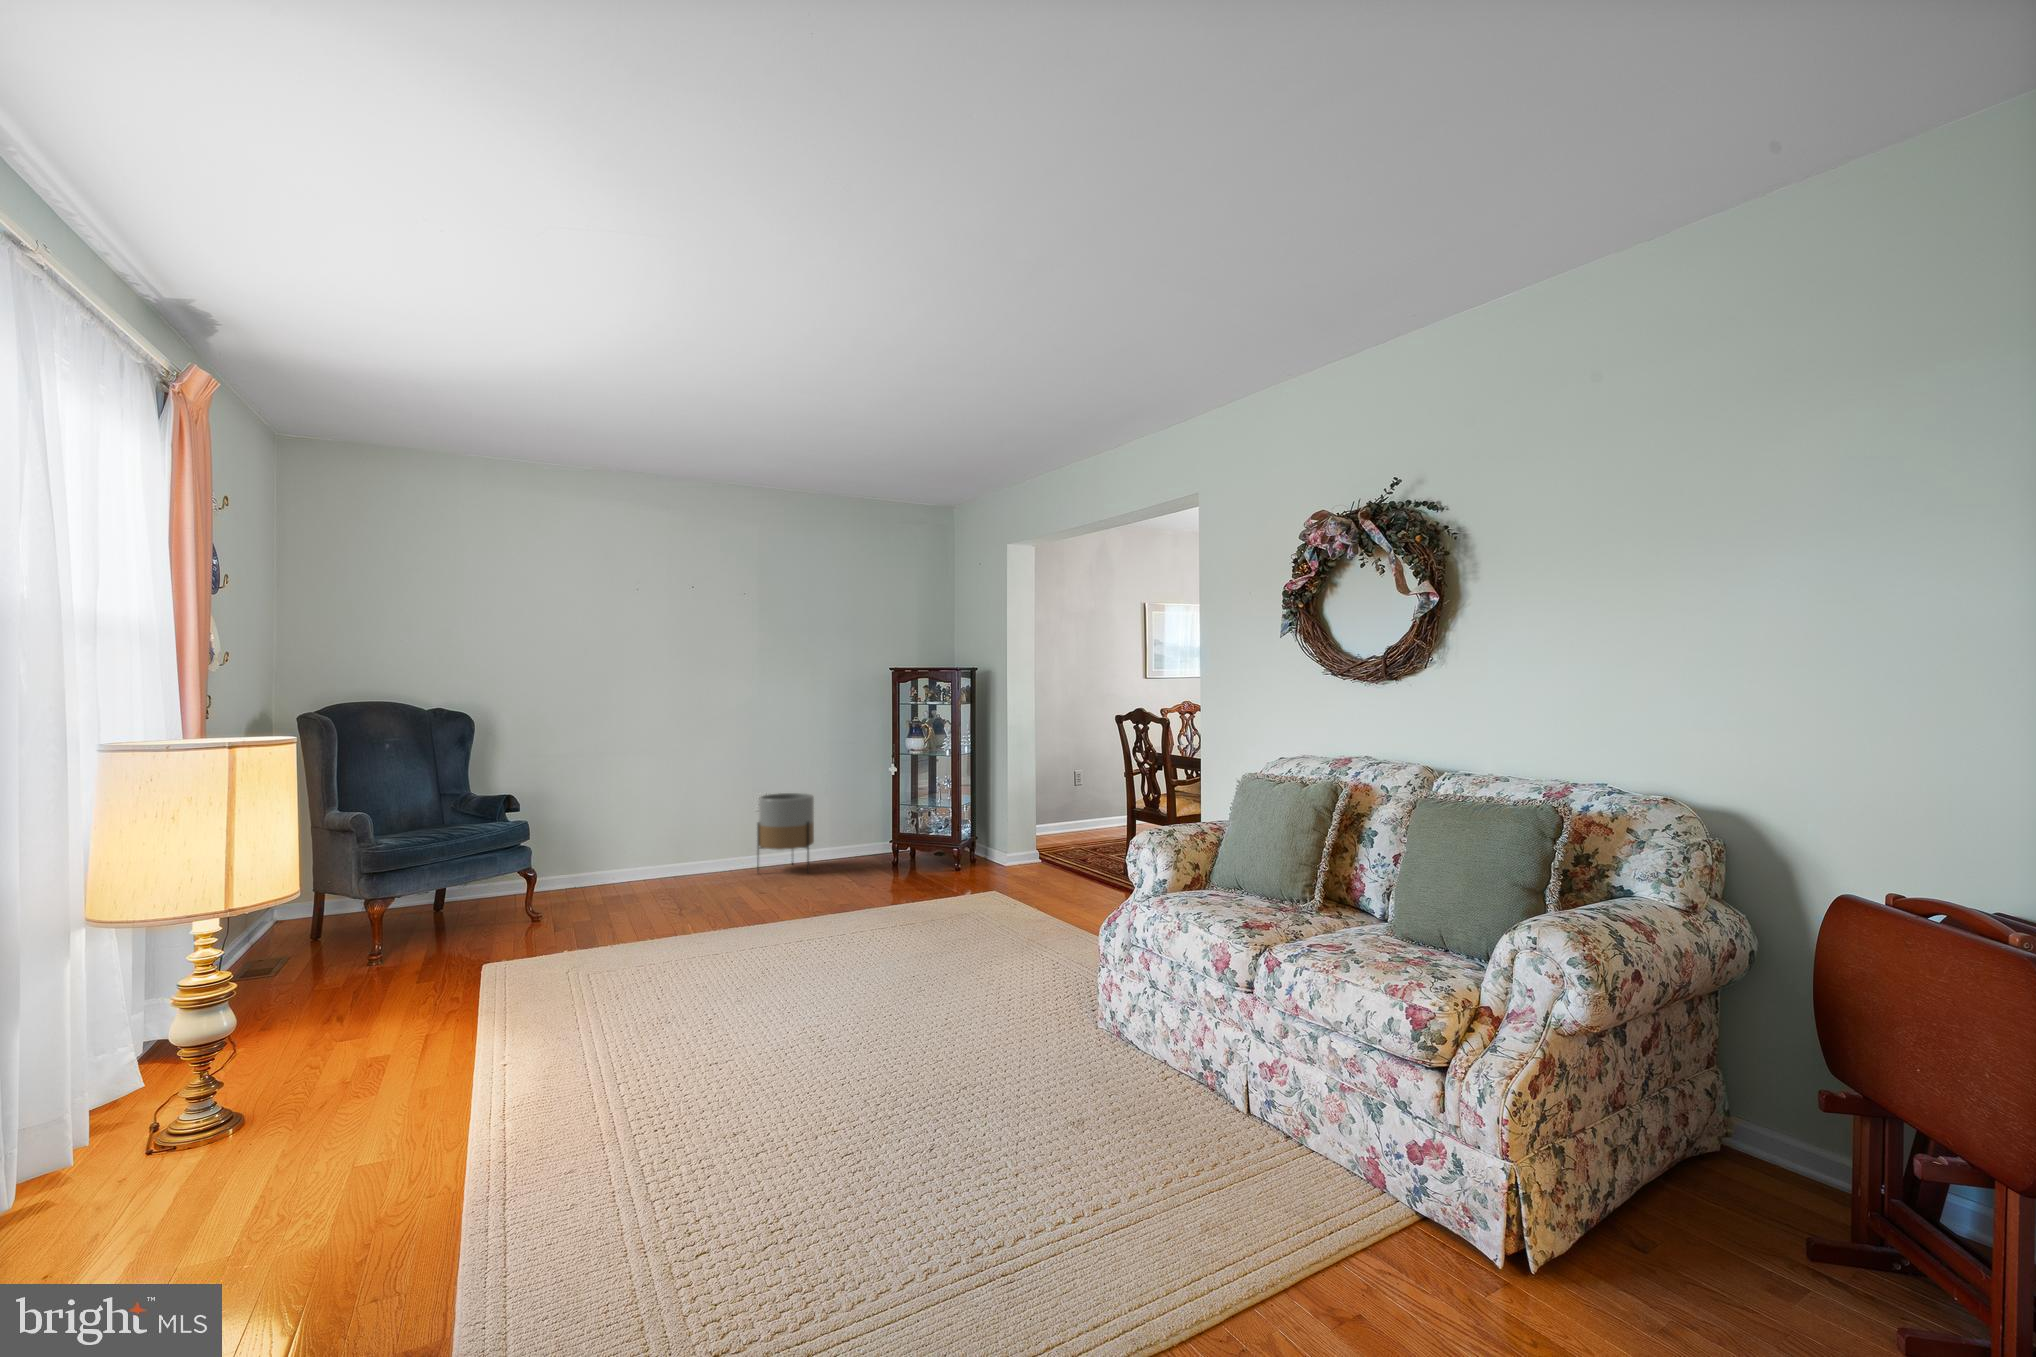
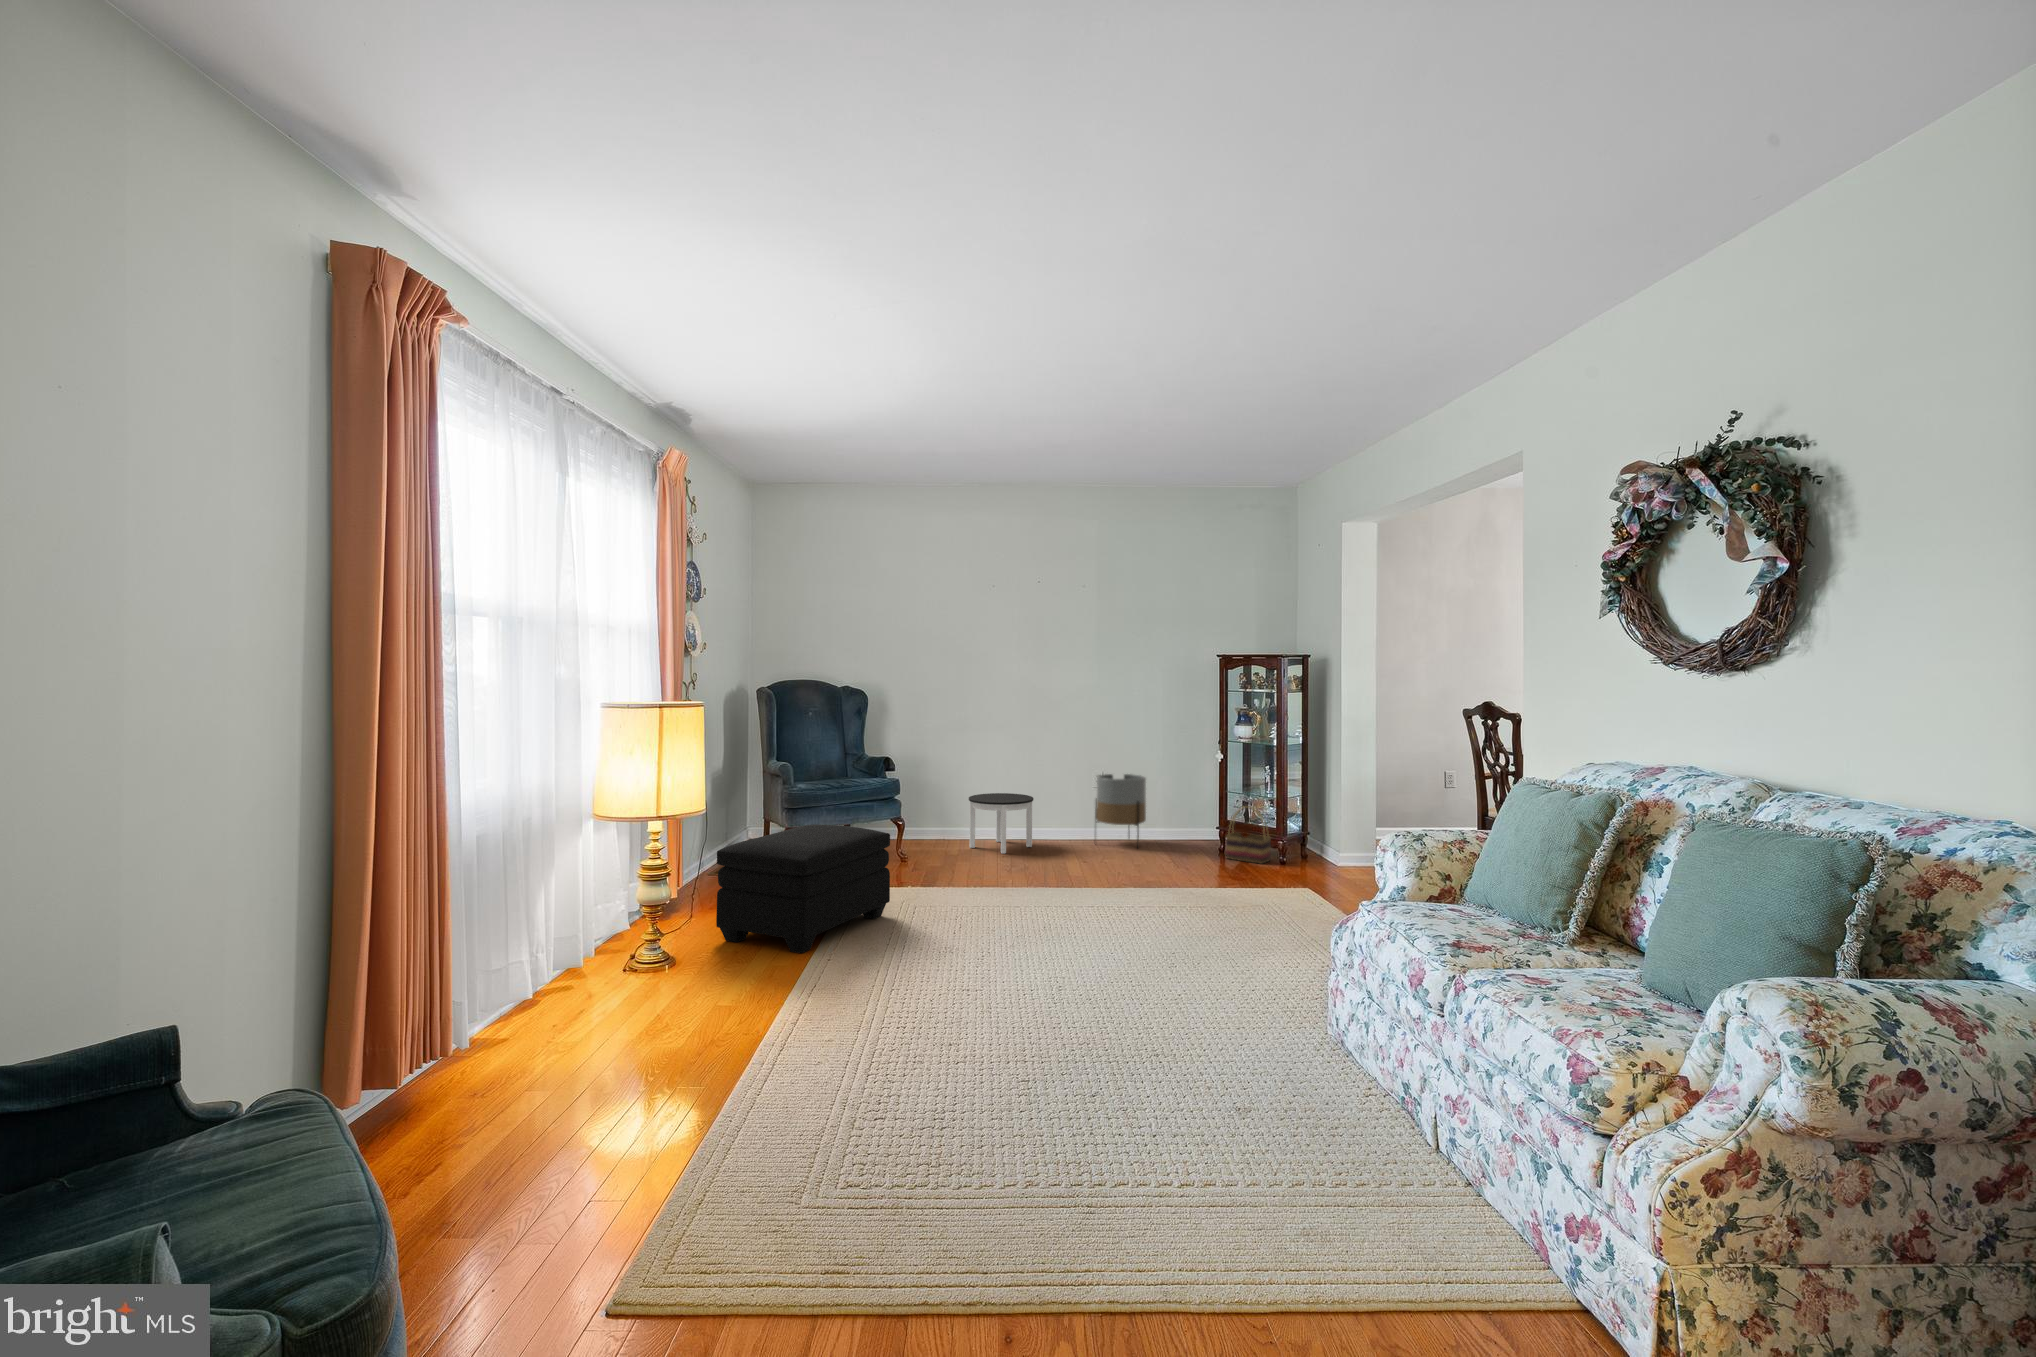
basket: none [903,817,948,874] -> present [1226,806,1271,864]
round table: none [605,825,688,897] -> present [969,793,1034,854]
ottoman: none [294,888,551,1072] -> present [716,824,890,953]

